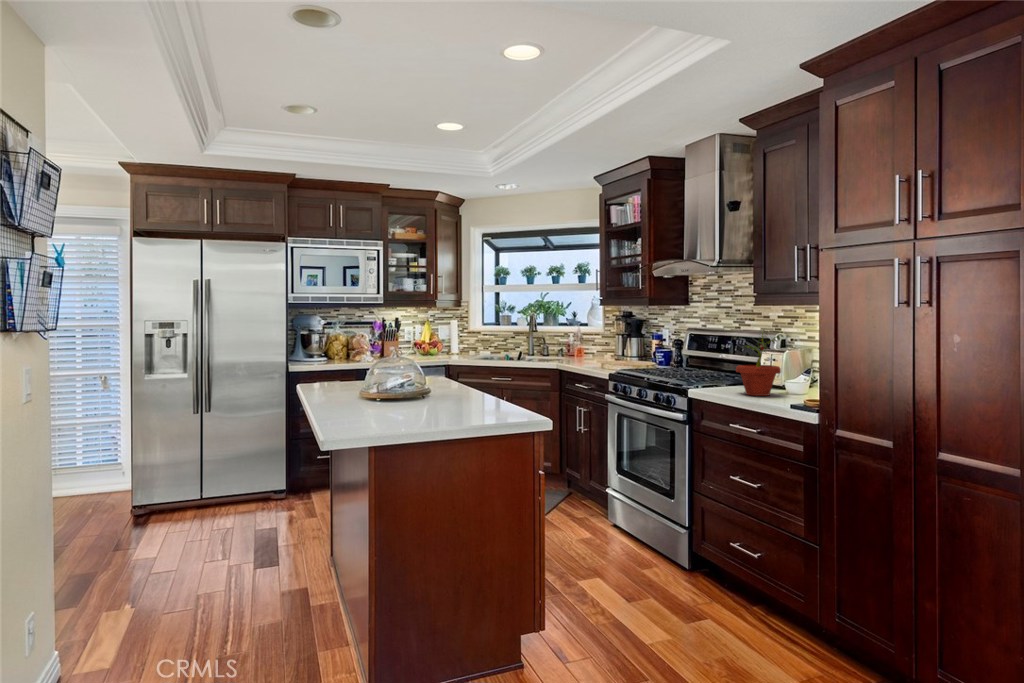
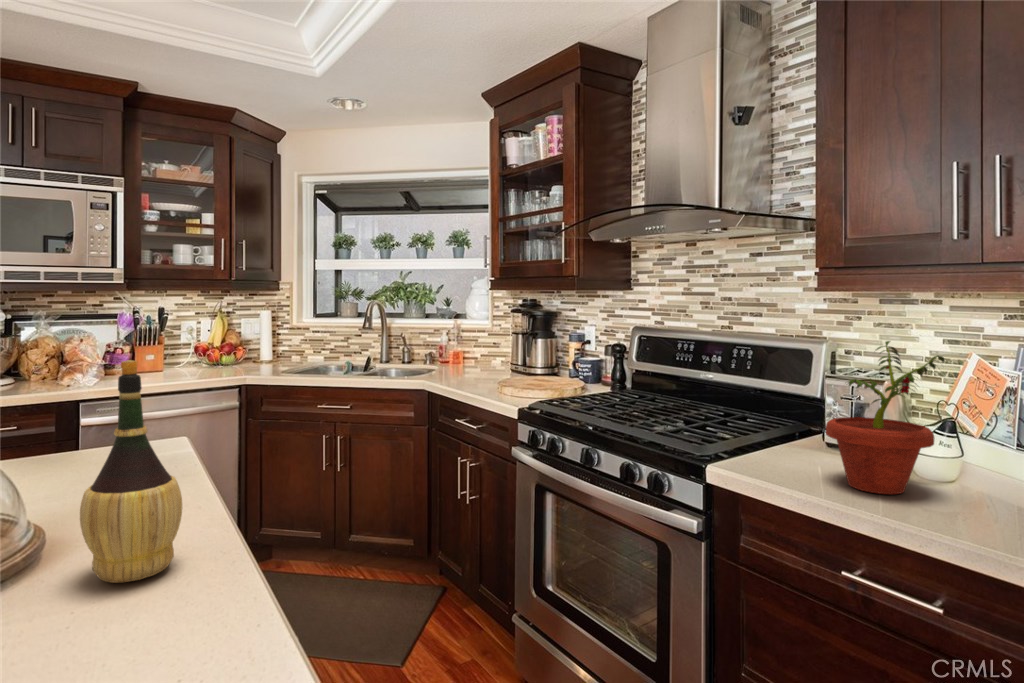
wine bottle: none [448,330,476,399] -> present [80,360,182,583]

